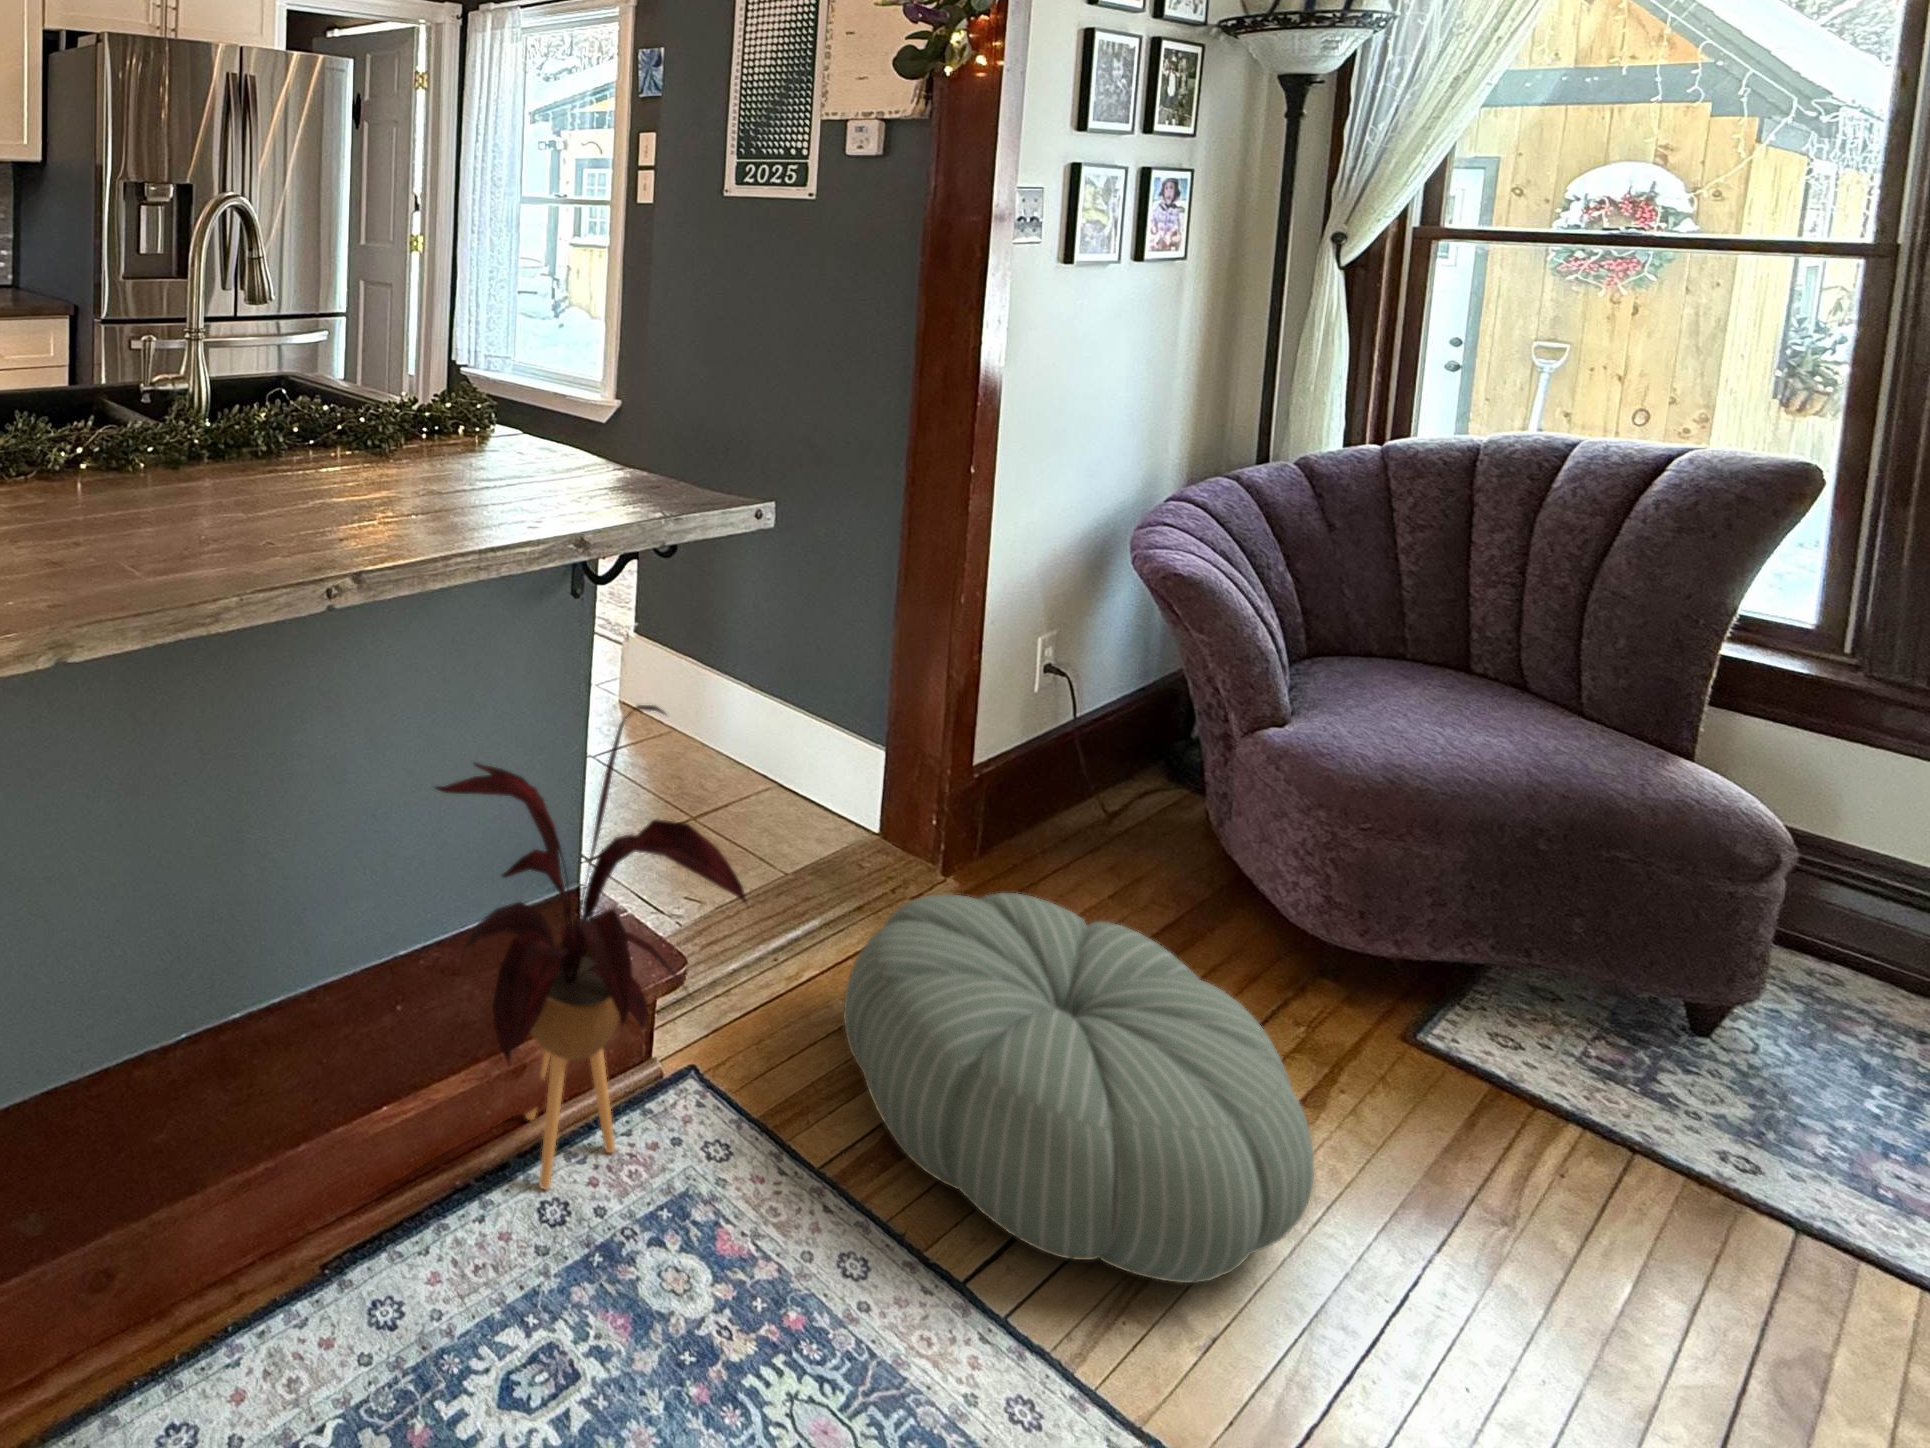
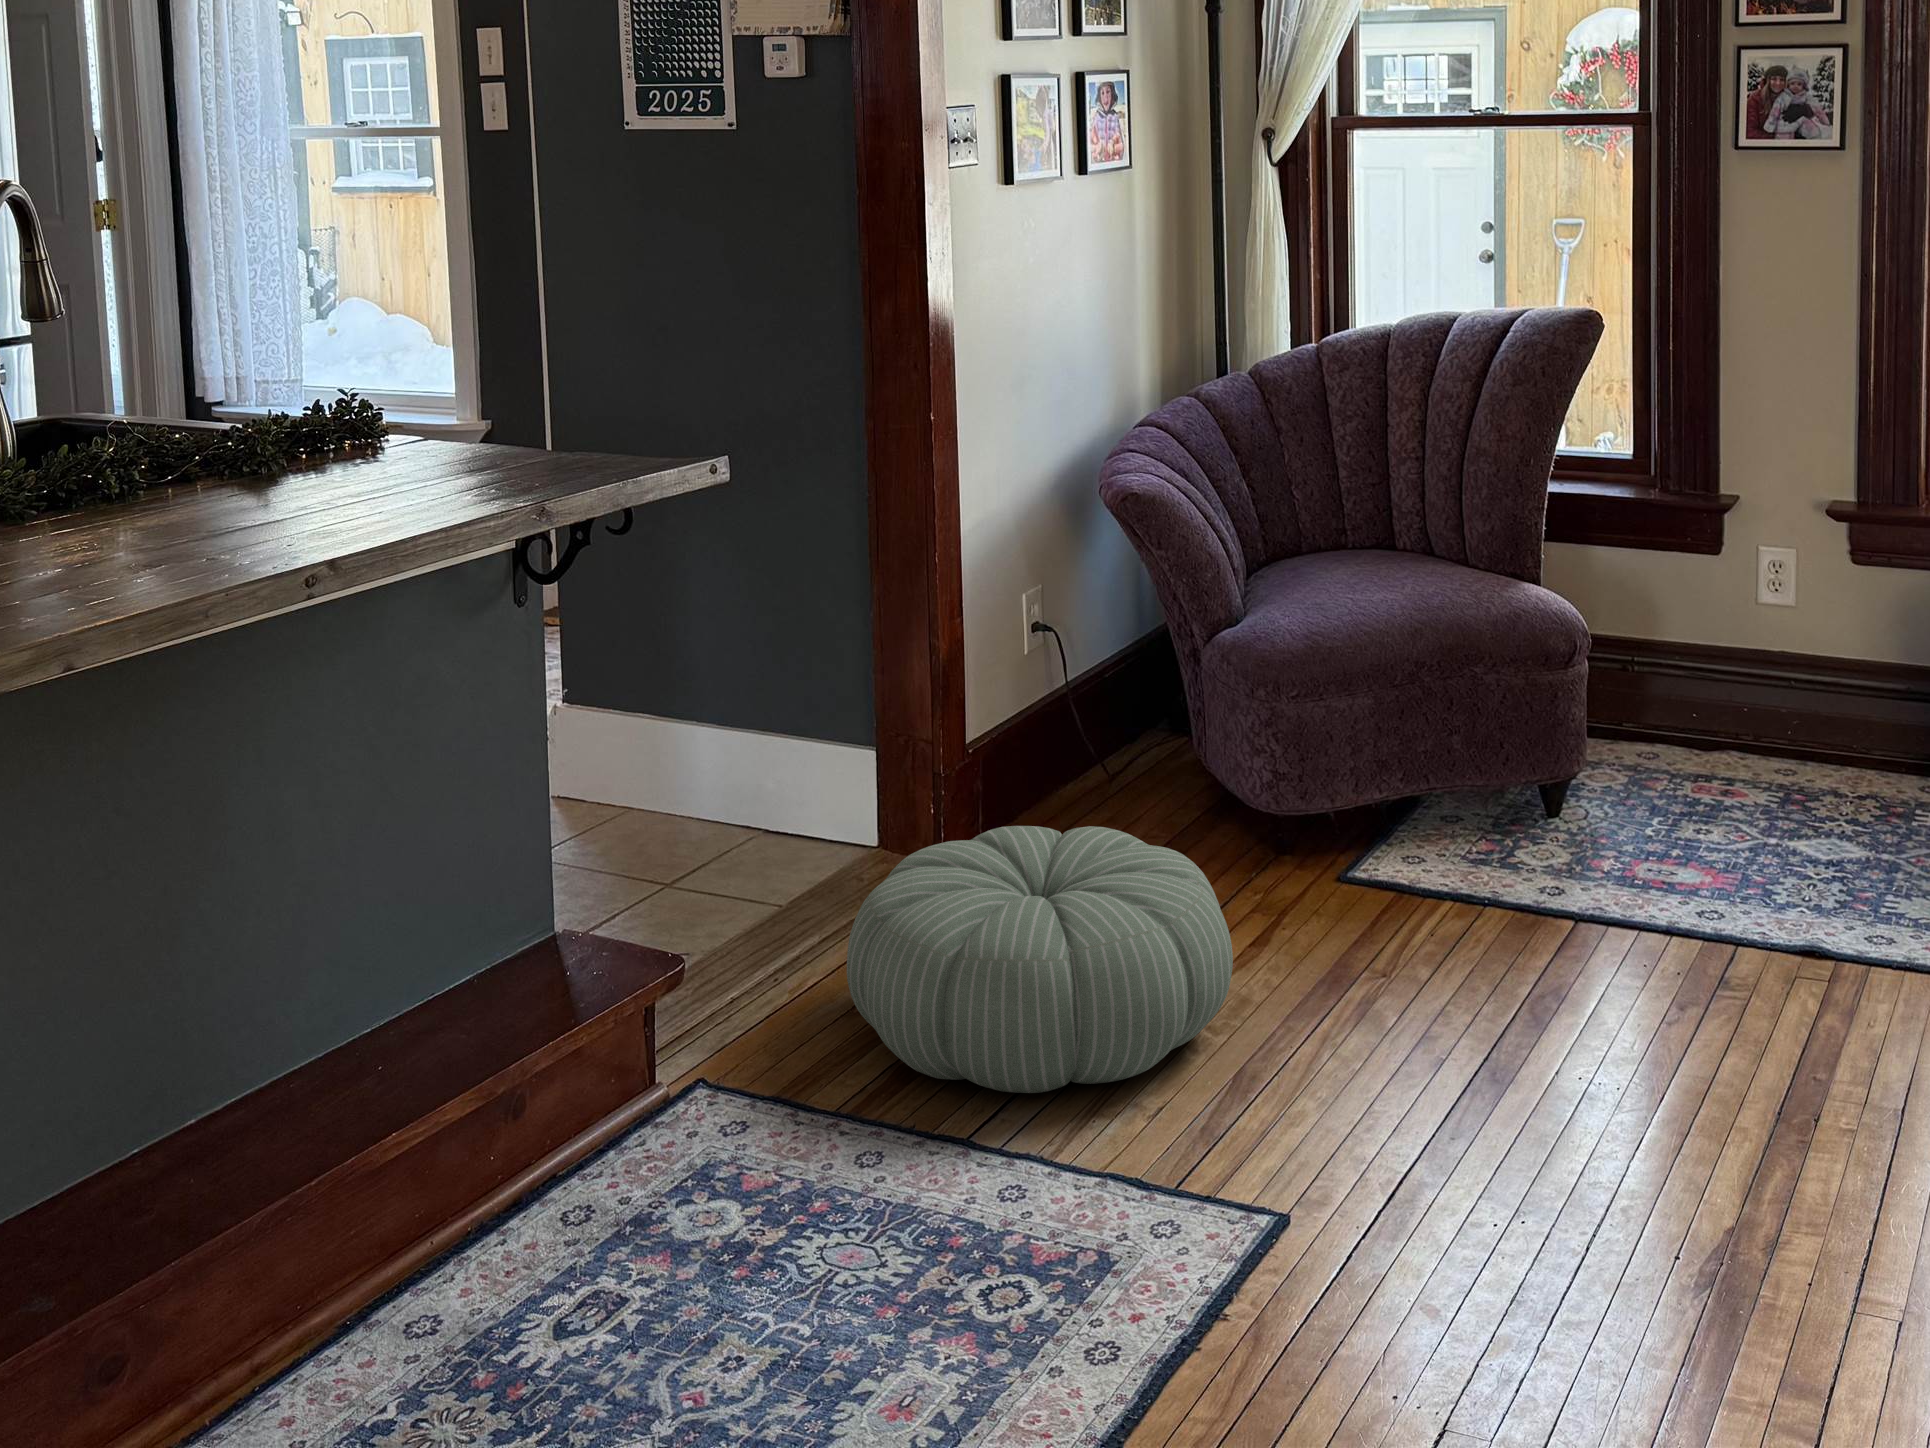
house plant: present [436,705,746,1190] -> none [391,677,738,1208]

